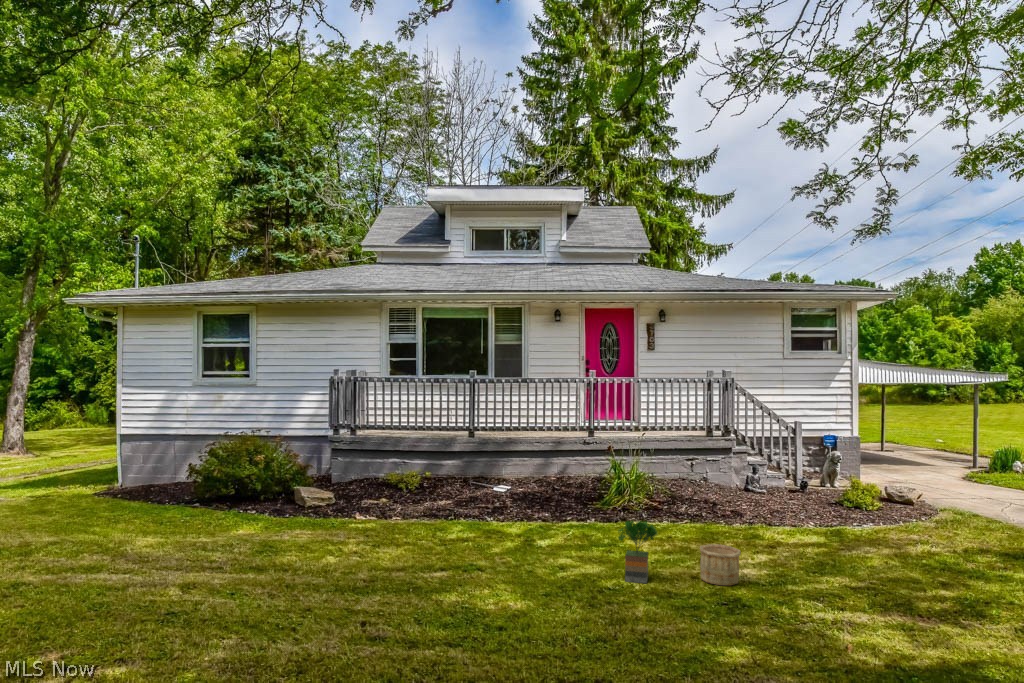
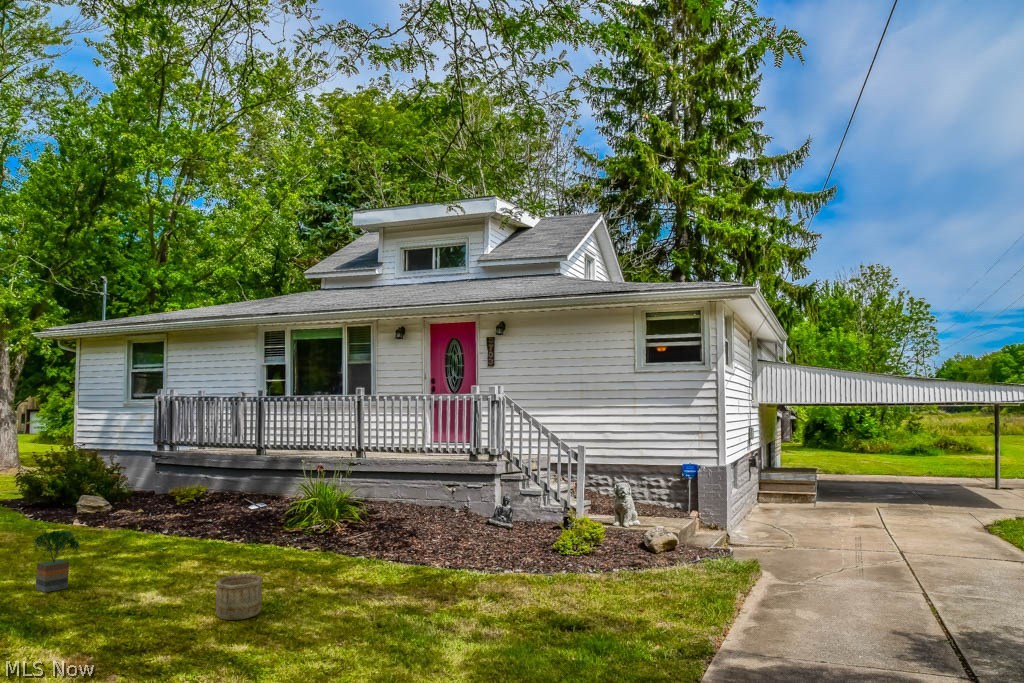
wooden bucket: present [700,544,741,585] -> present [215,574,263,620]

